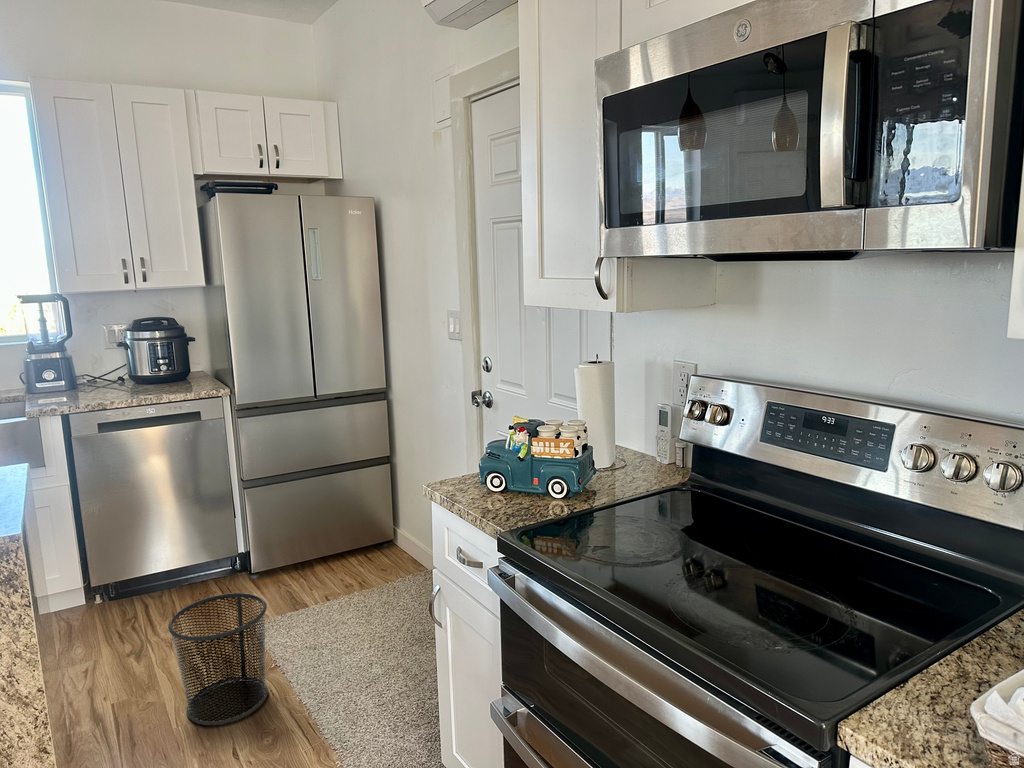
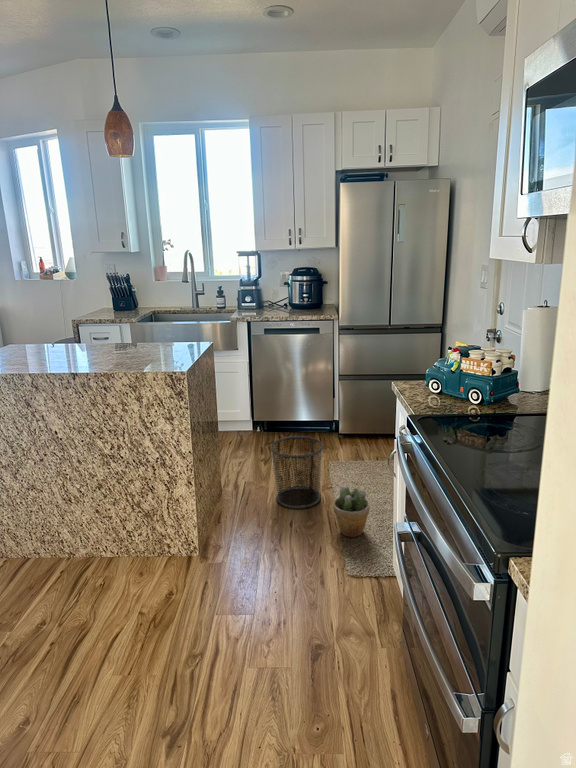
potted plant: none [309,655,369,738] -> present [333,486,370,537]

